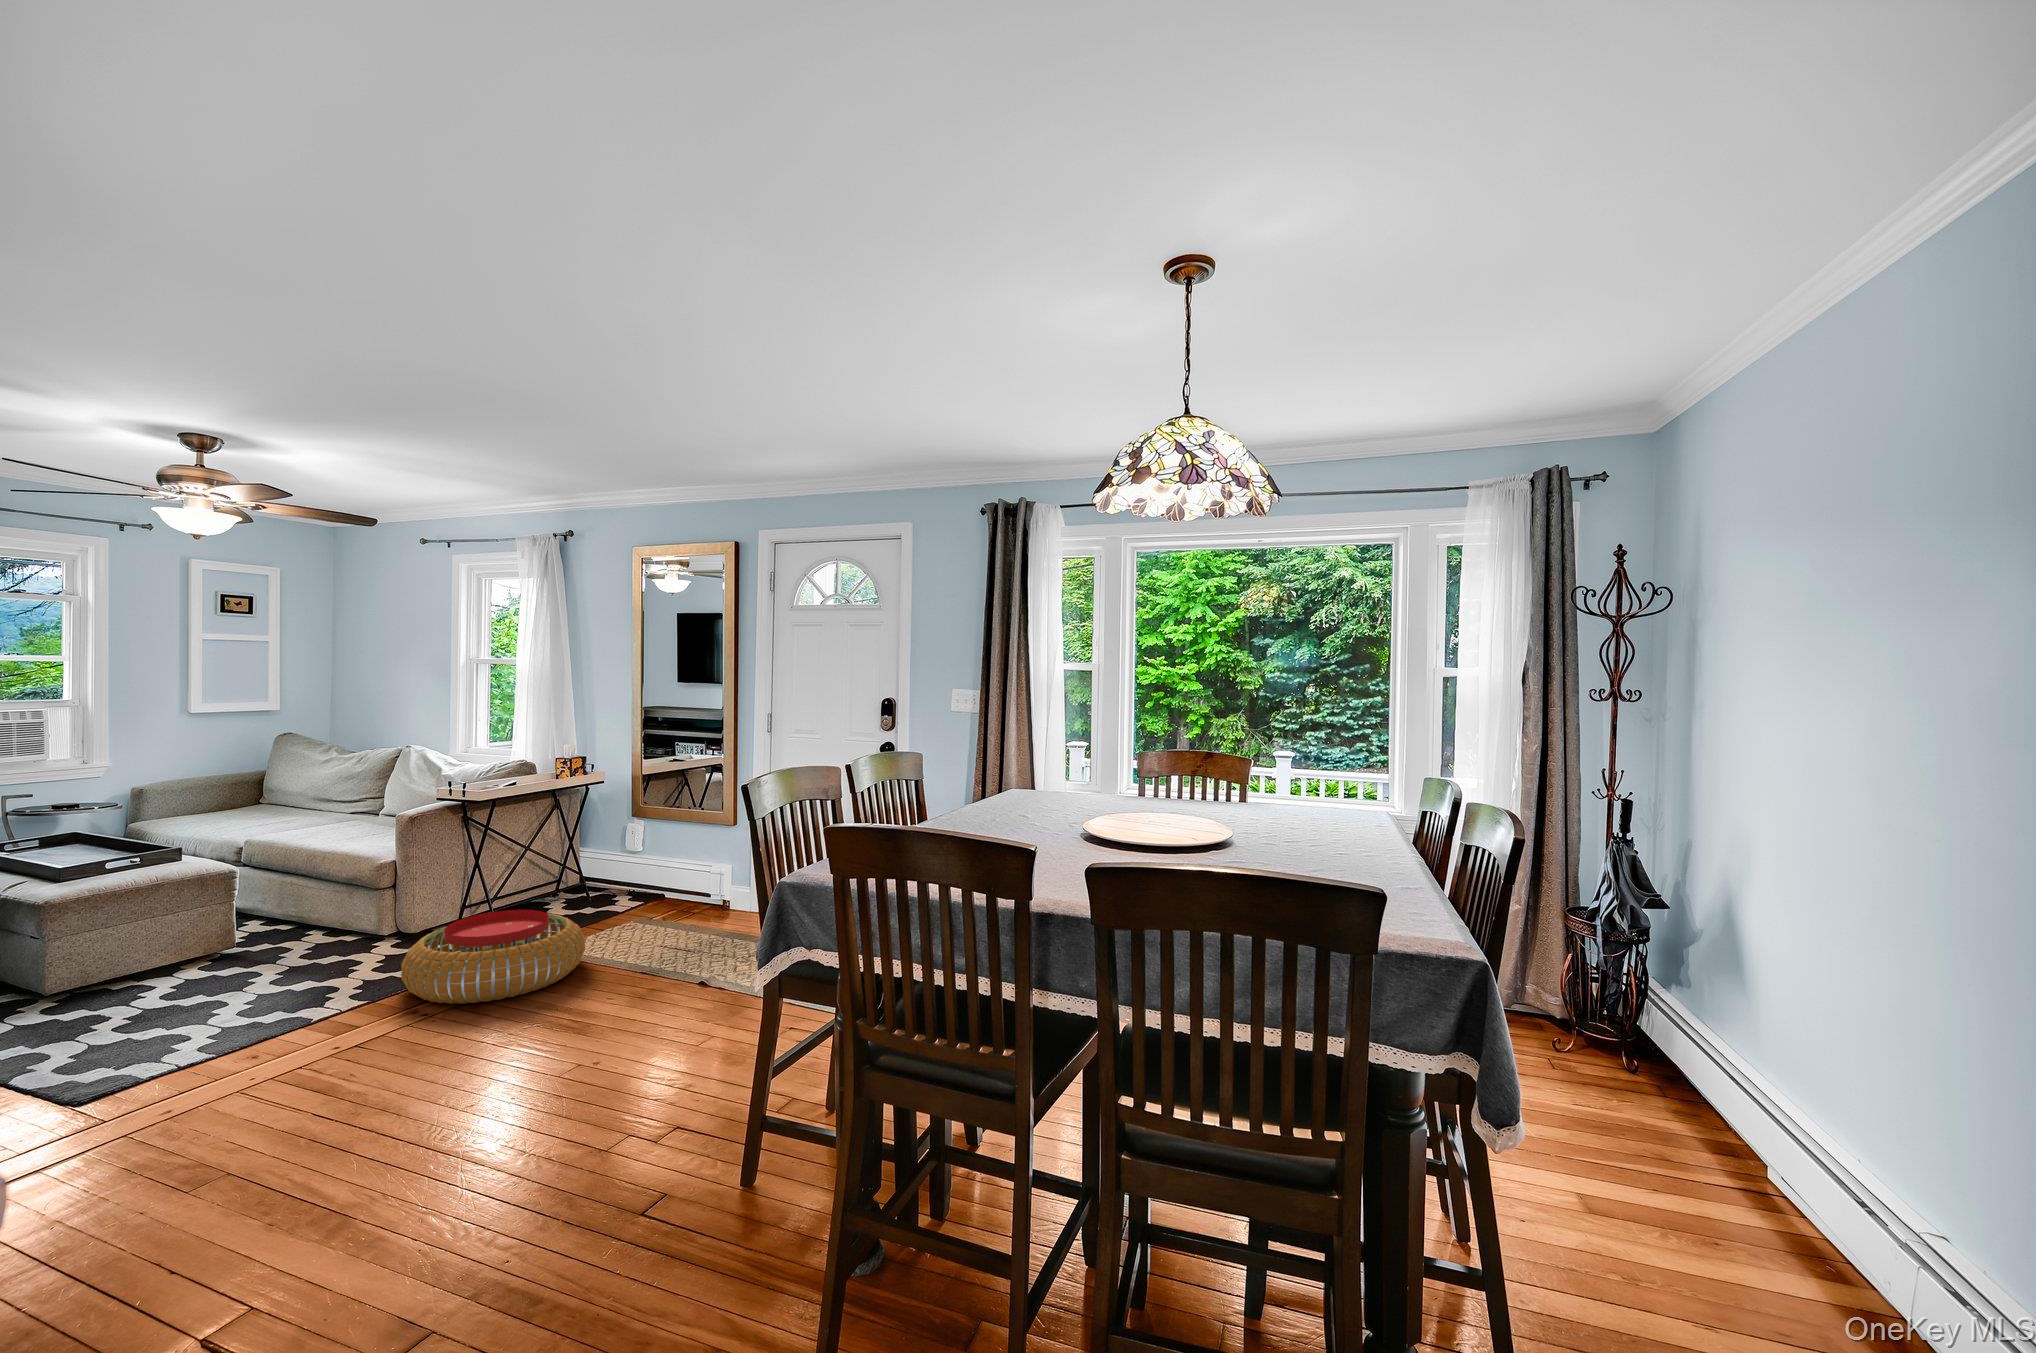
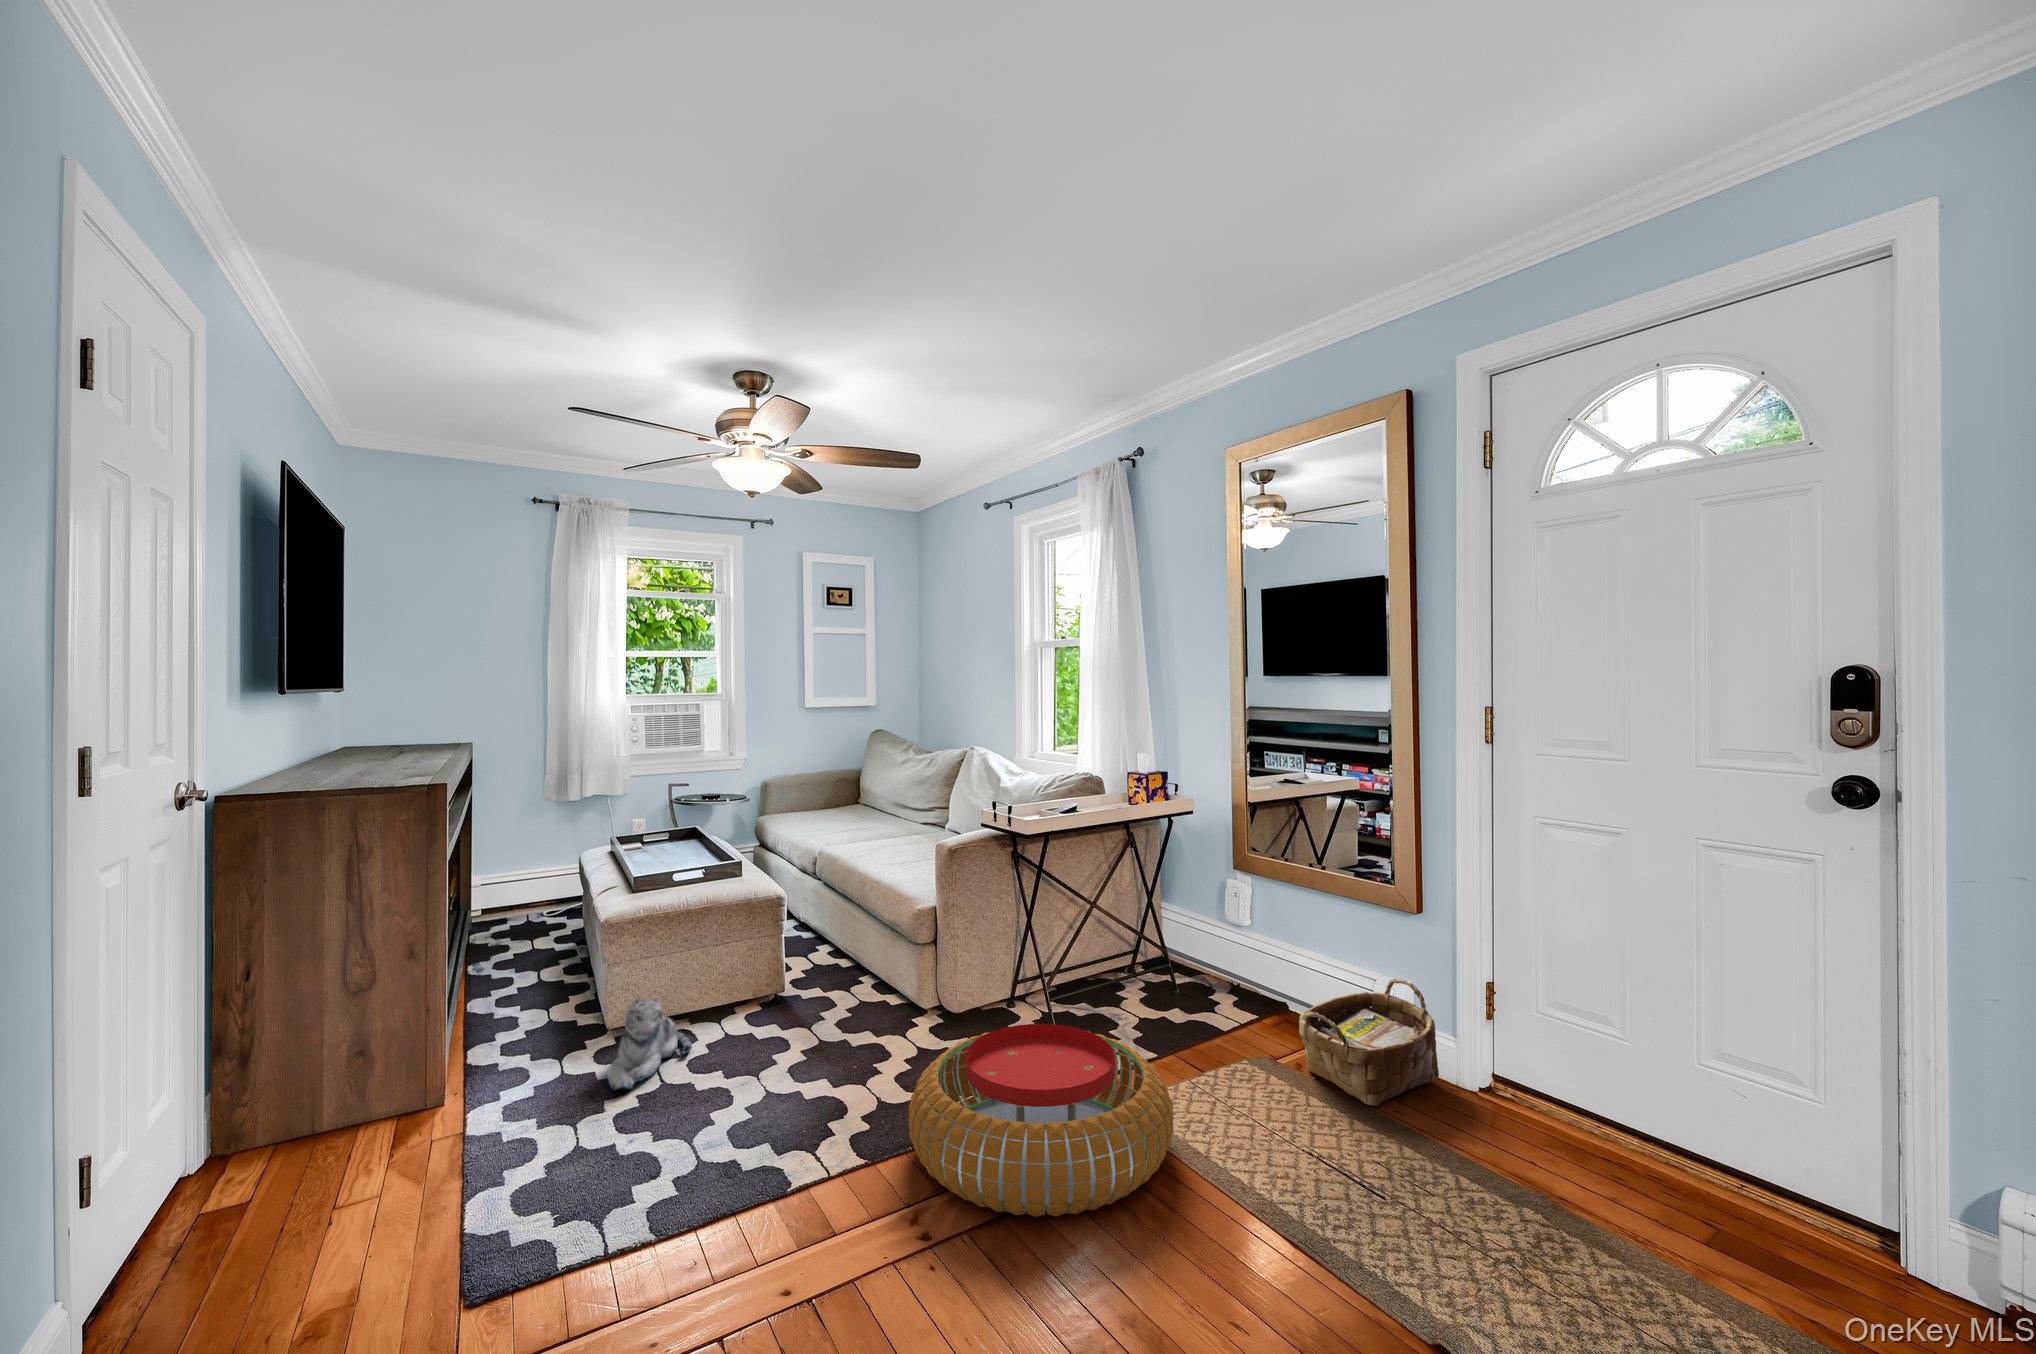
woven basket: none [666,862,743,927] -> present [1299,979,1439,1106]
plush toy: none [78,953,160,1023] -> present [607,999,691,1090]

